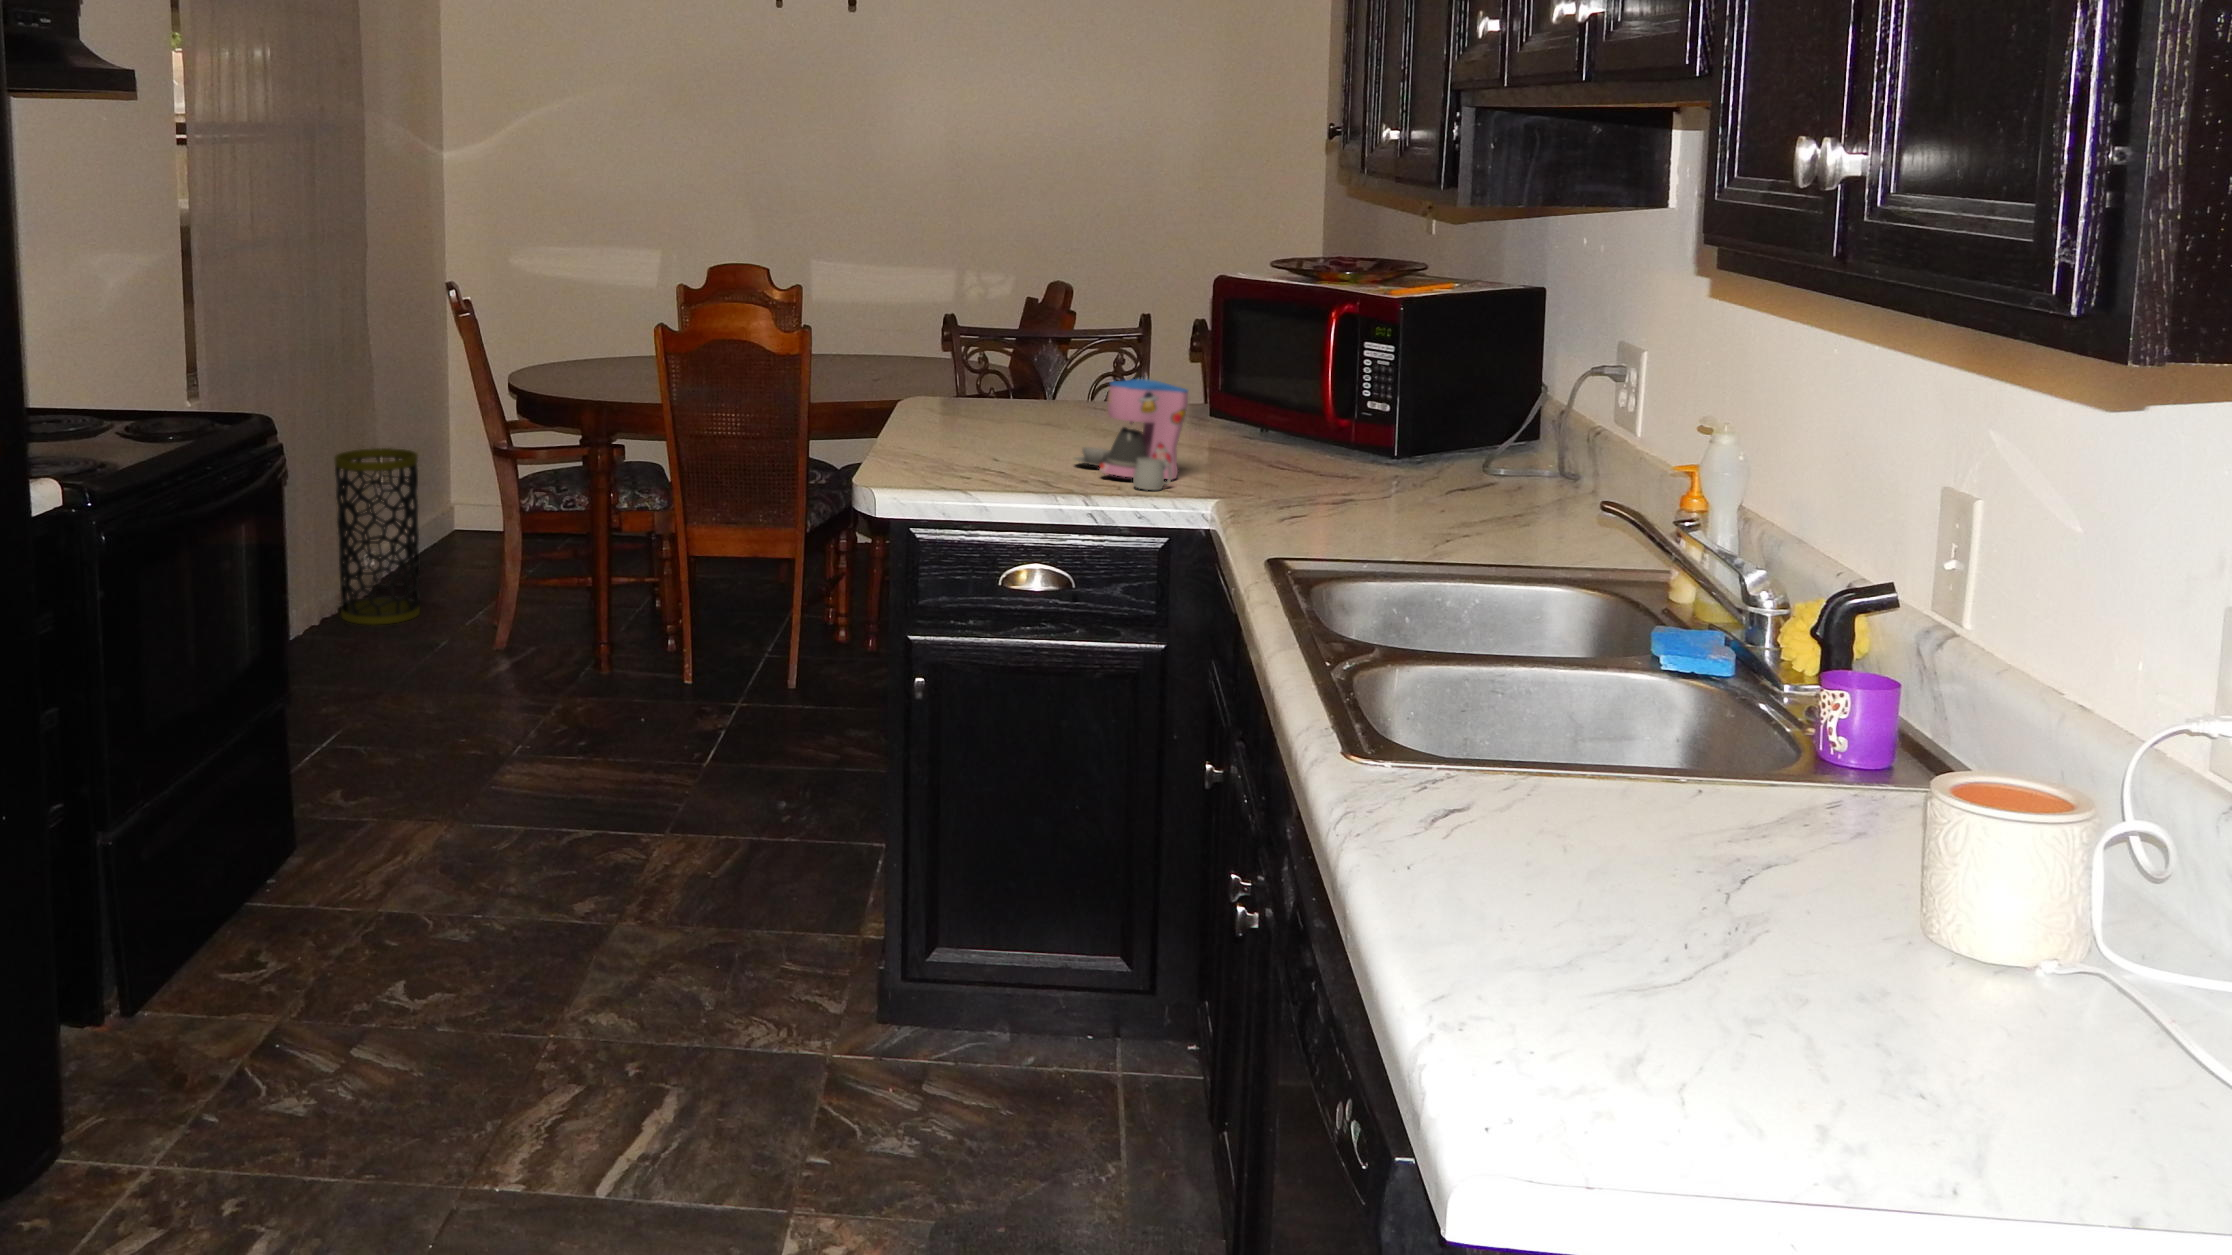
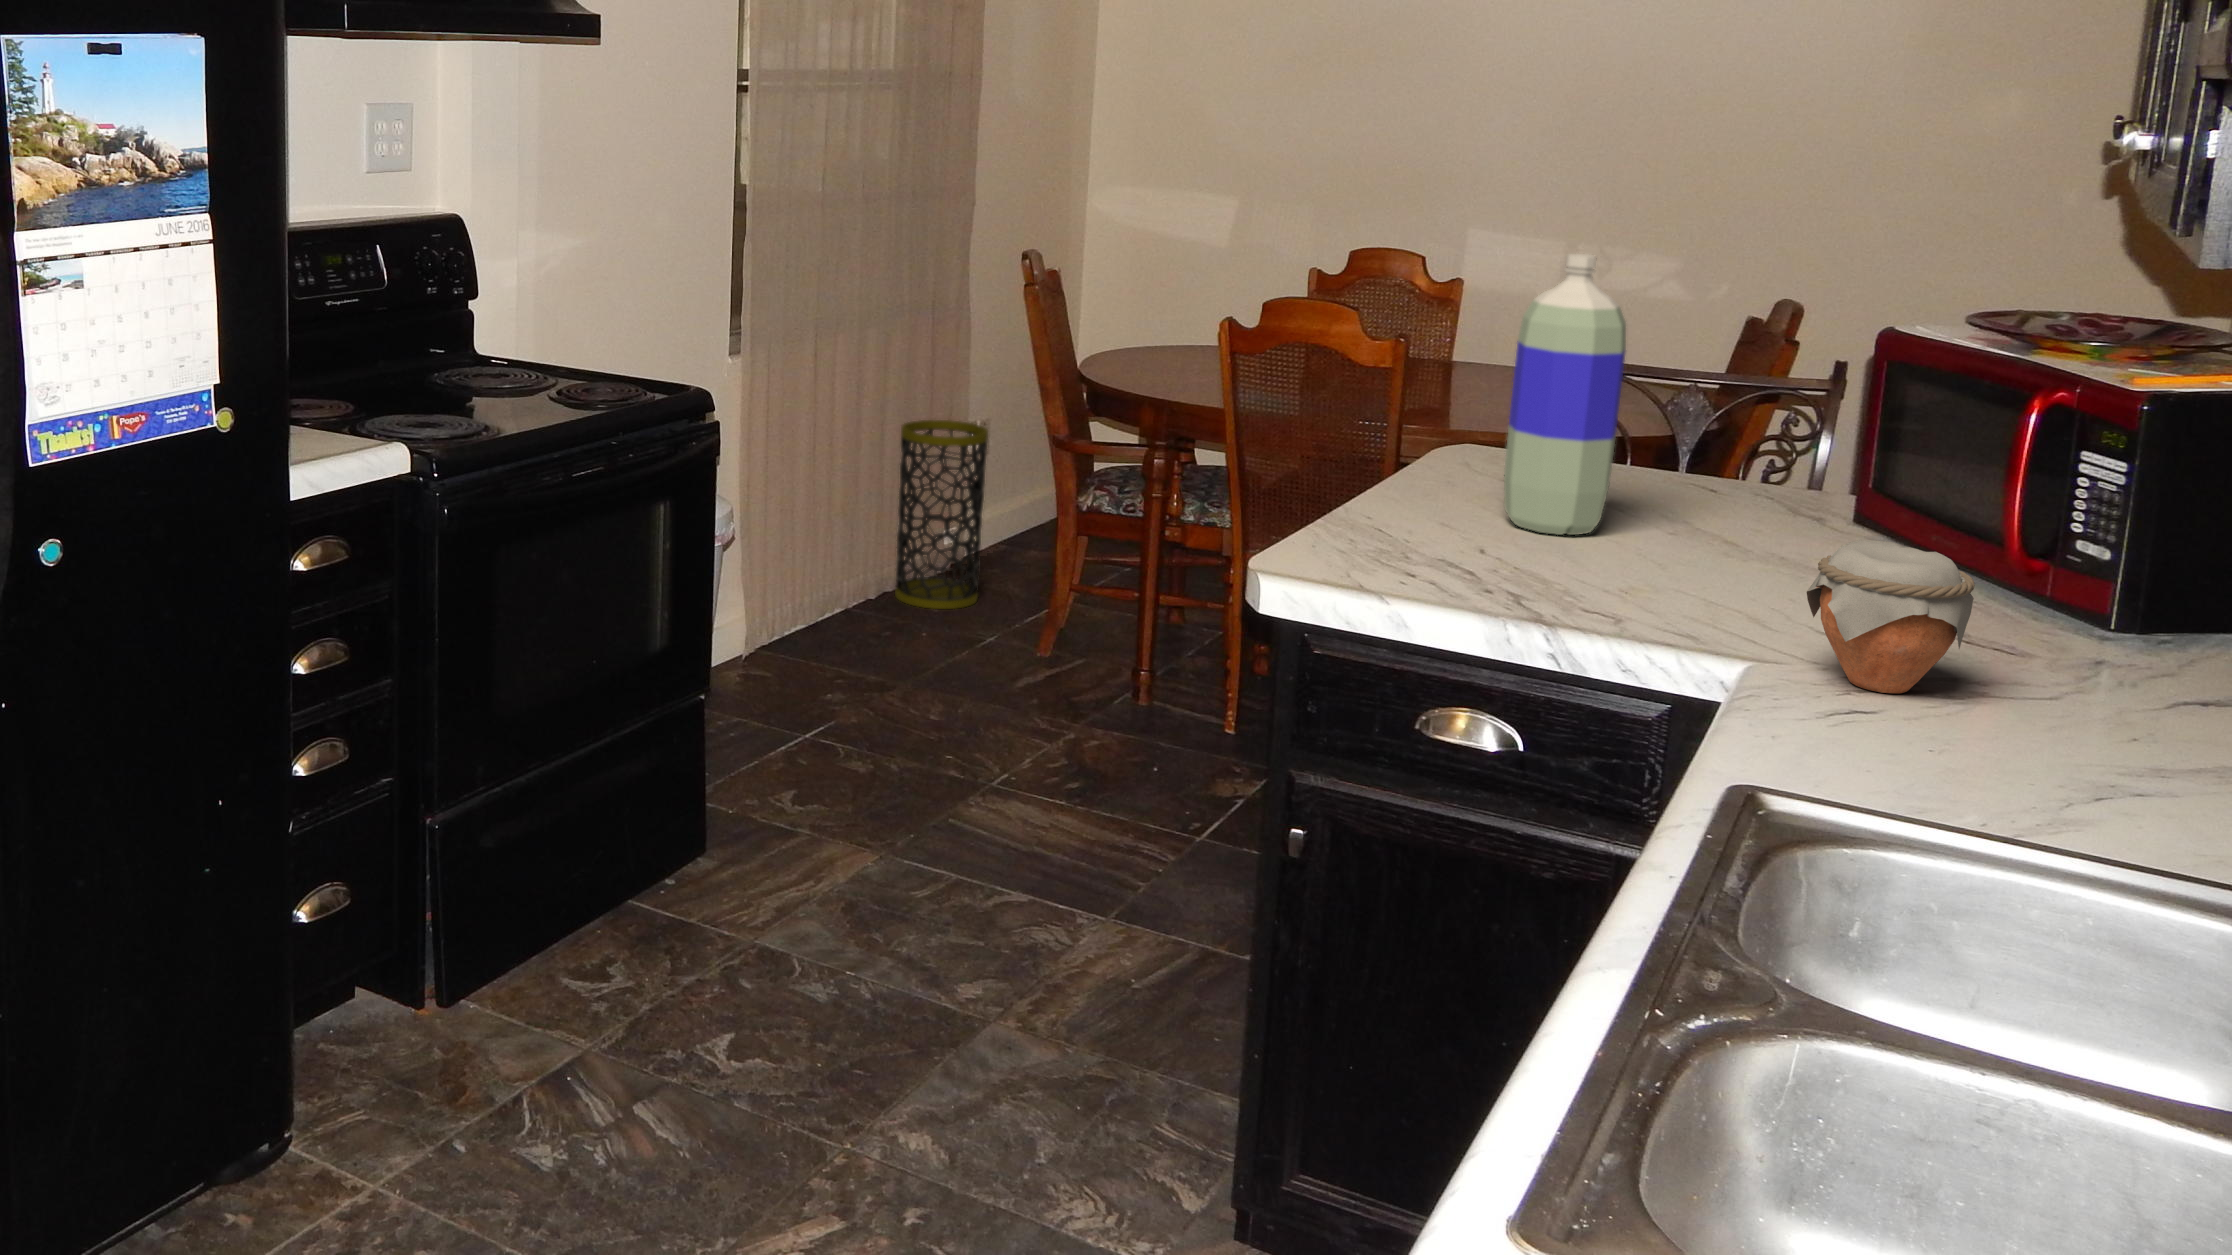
bottle: none [985,233,1063,446] -> present [1504,254,1626,535]
coffee maker: present [1075,379,1188,490] -> none [1589,471,1755,631]
jar: none [1248,406,1348,507] -> present [1807,540,1975,693]

